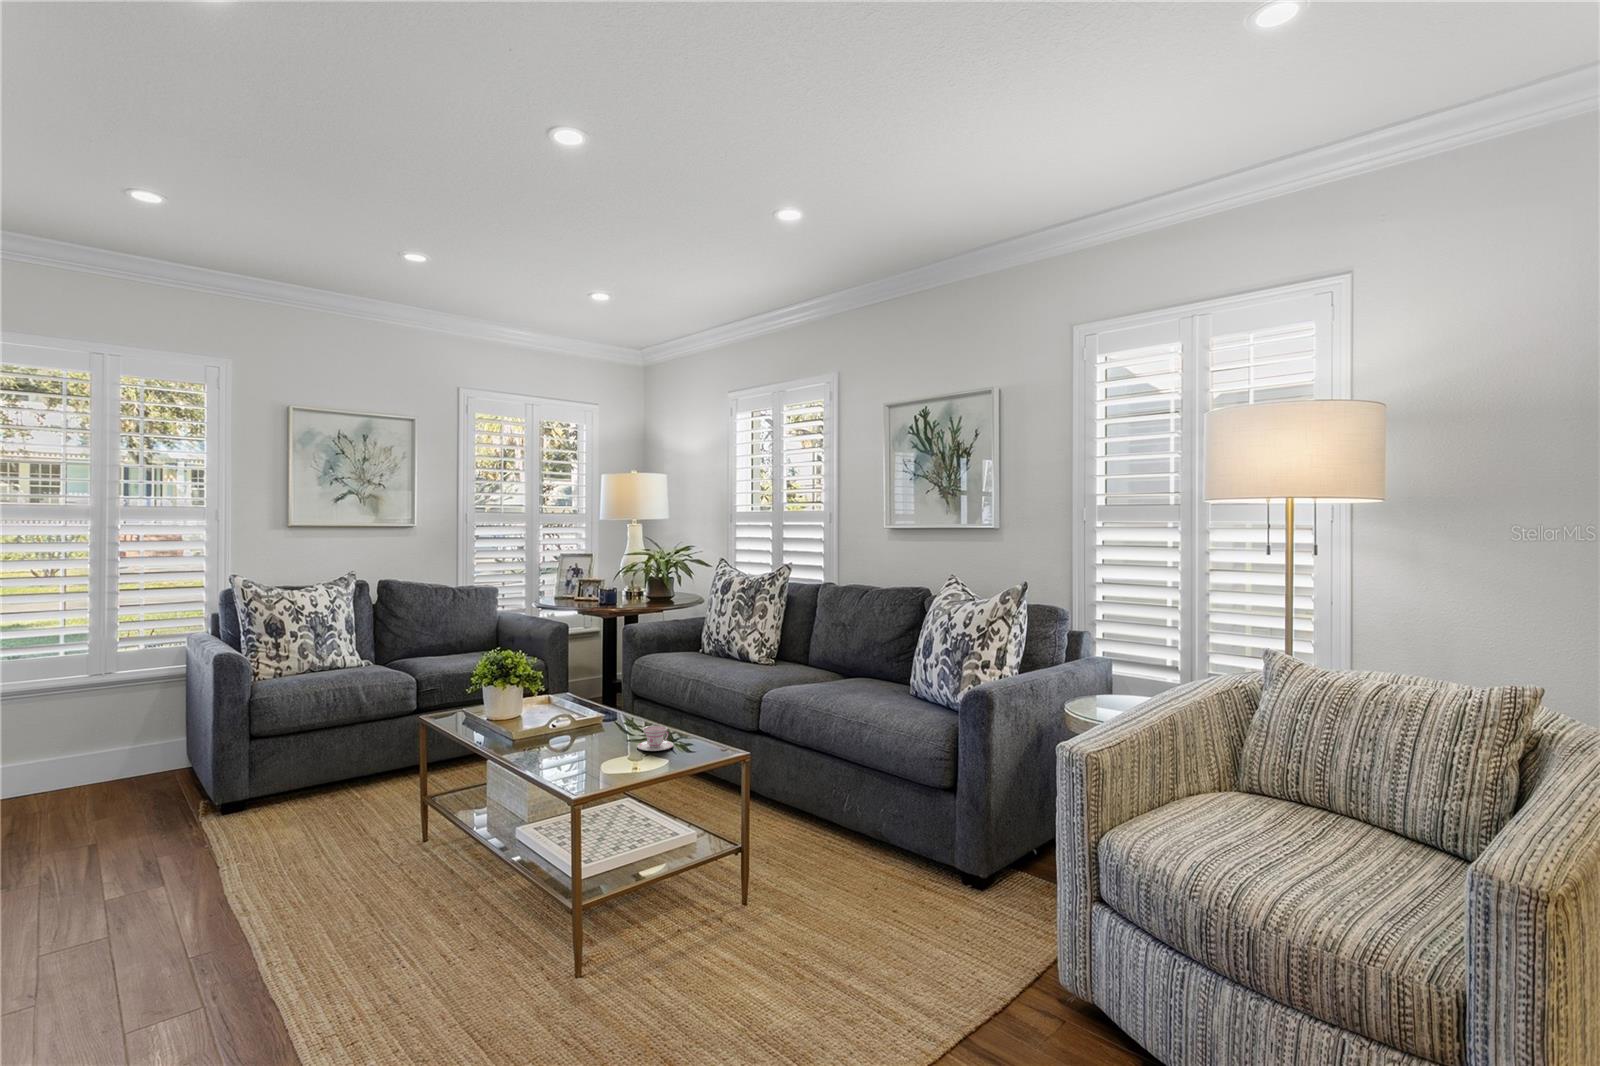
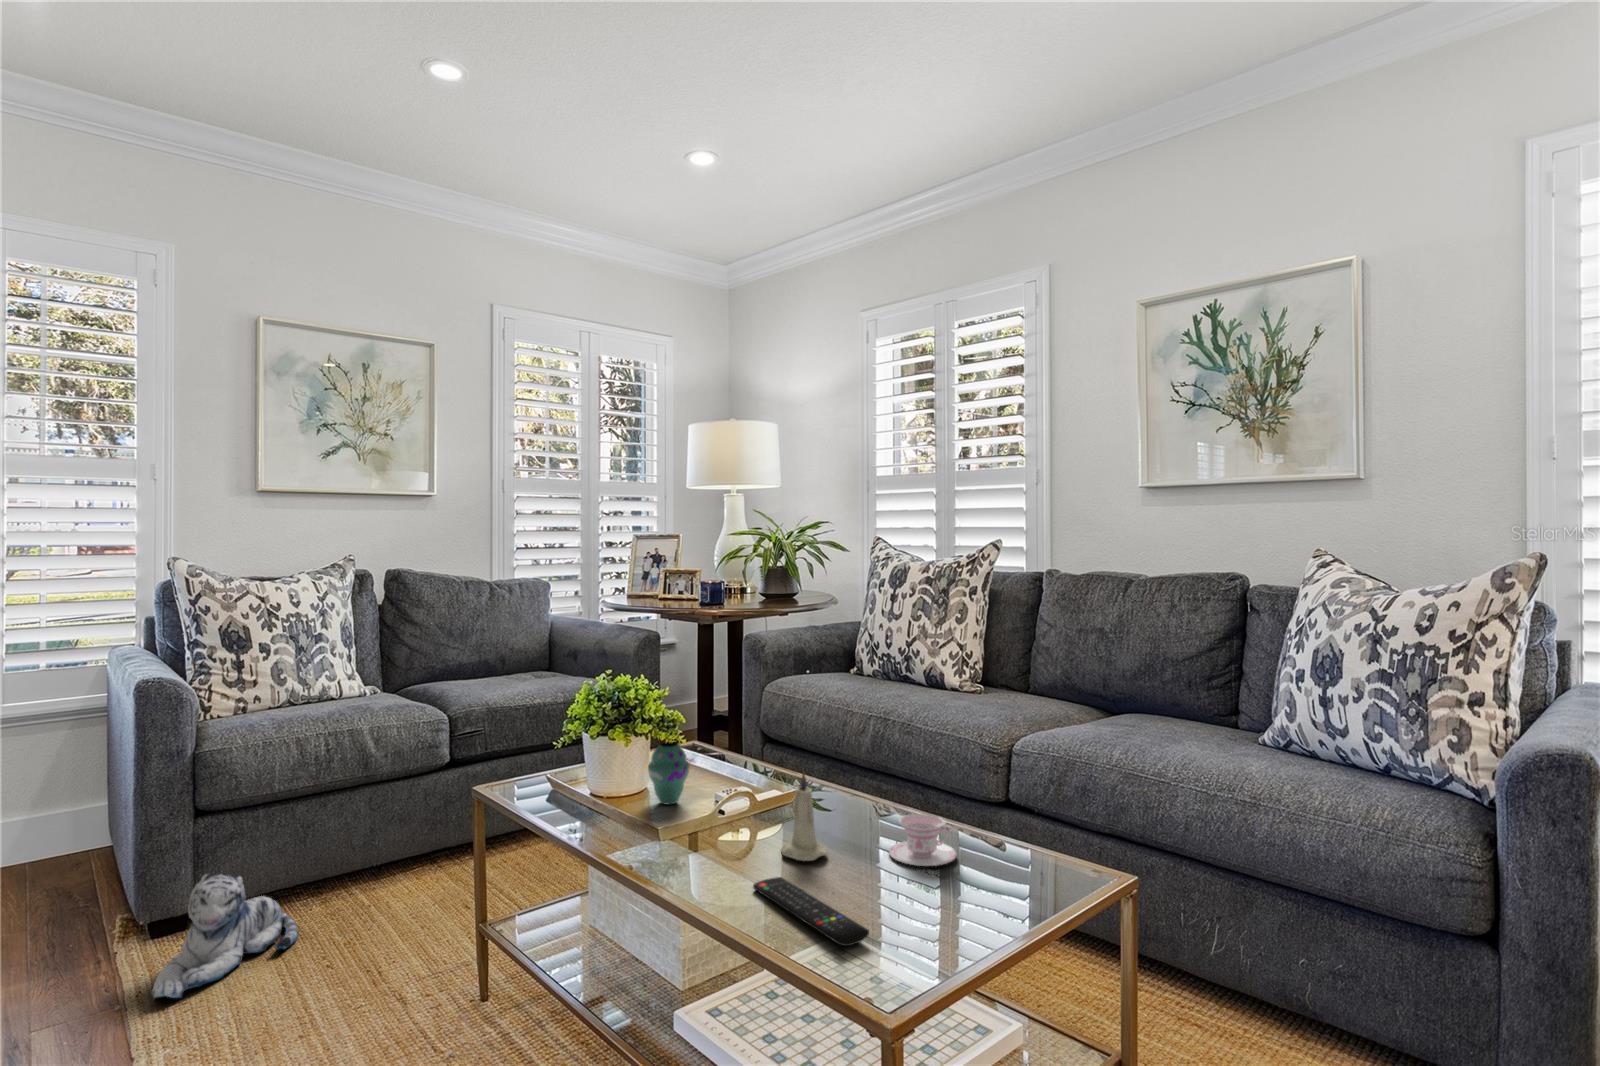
vase: none [518,689,543,724] -> present [648,742,690,804]
candle: none [578,701,604,749] -> present [781,773,828,861]
remote control: none [553,755,597,780] -> present [753,877,869,946]
plush toy: none [227,772,316,843] -> present [152,874,299,998]

